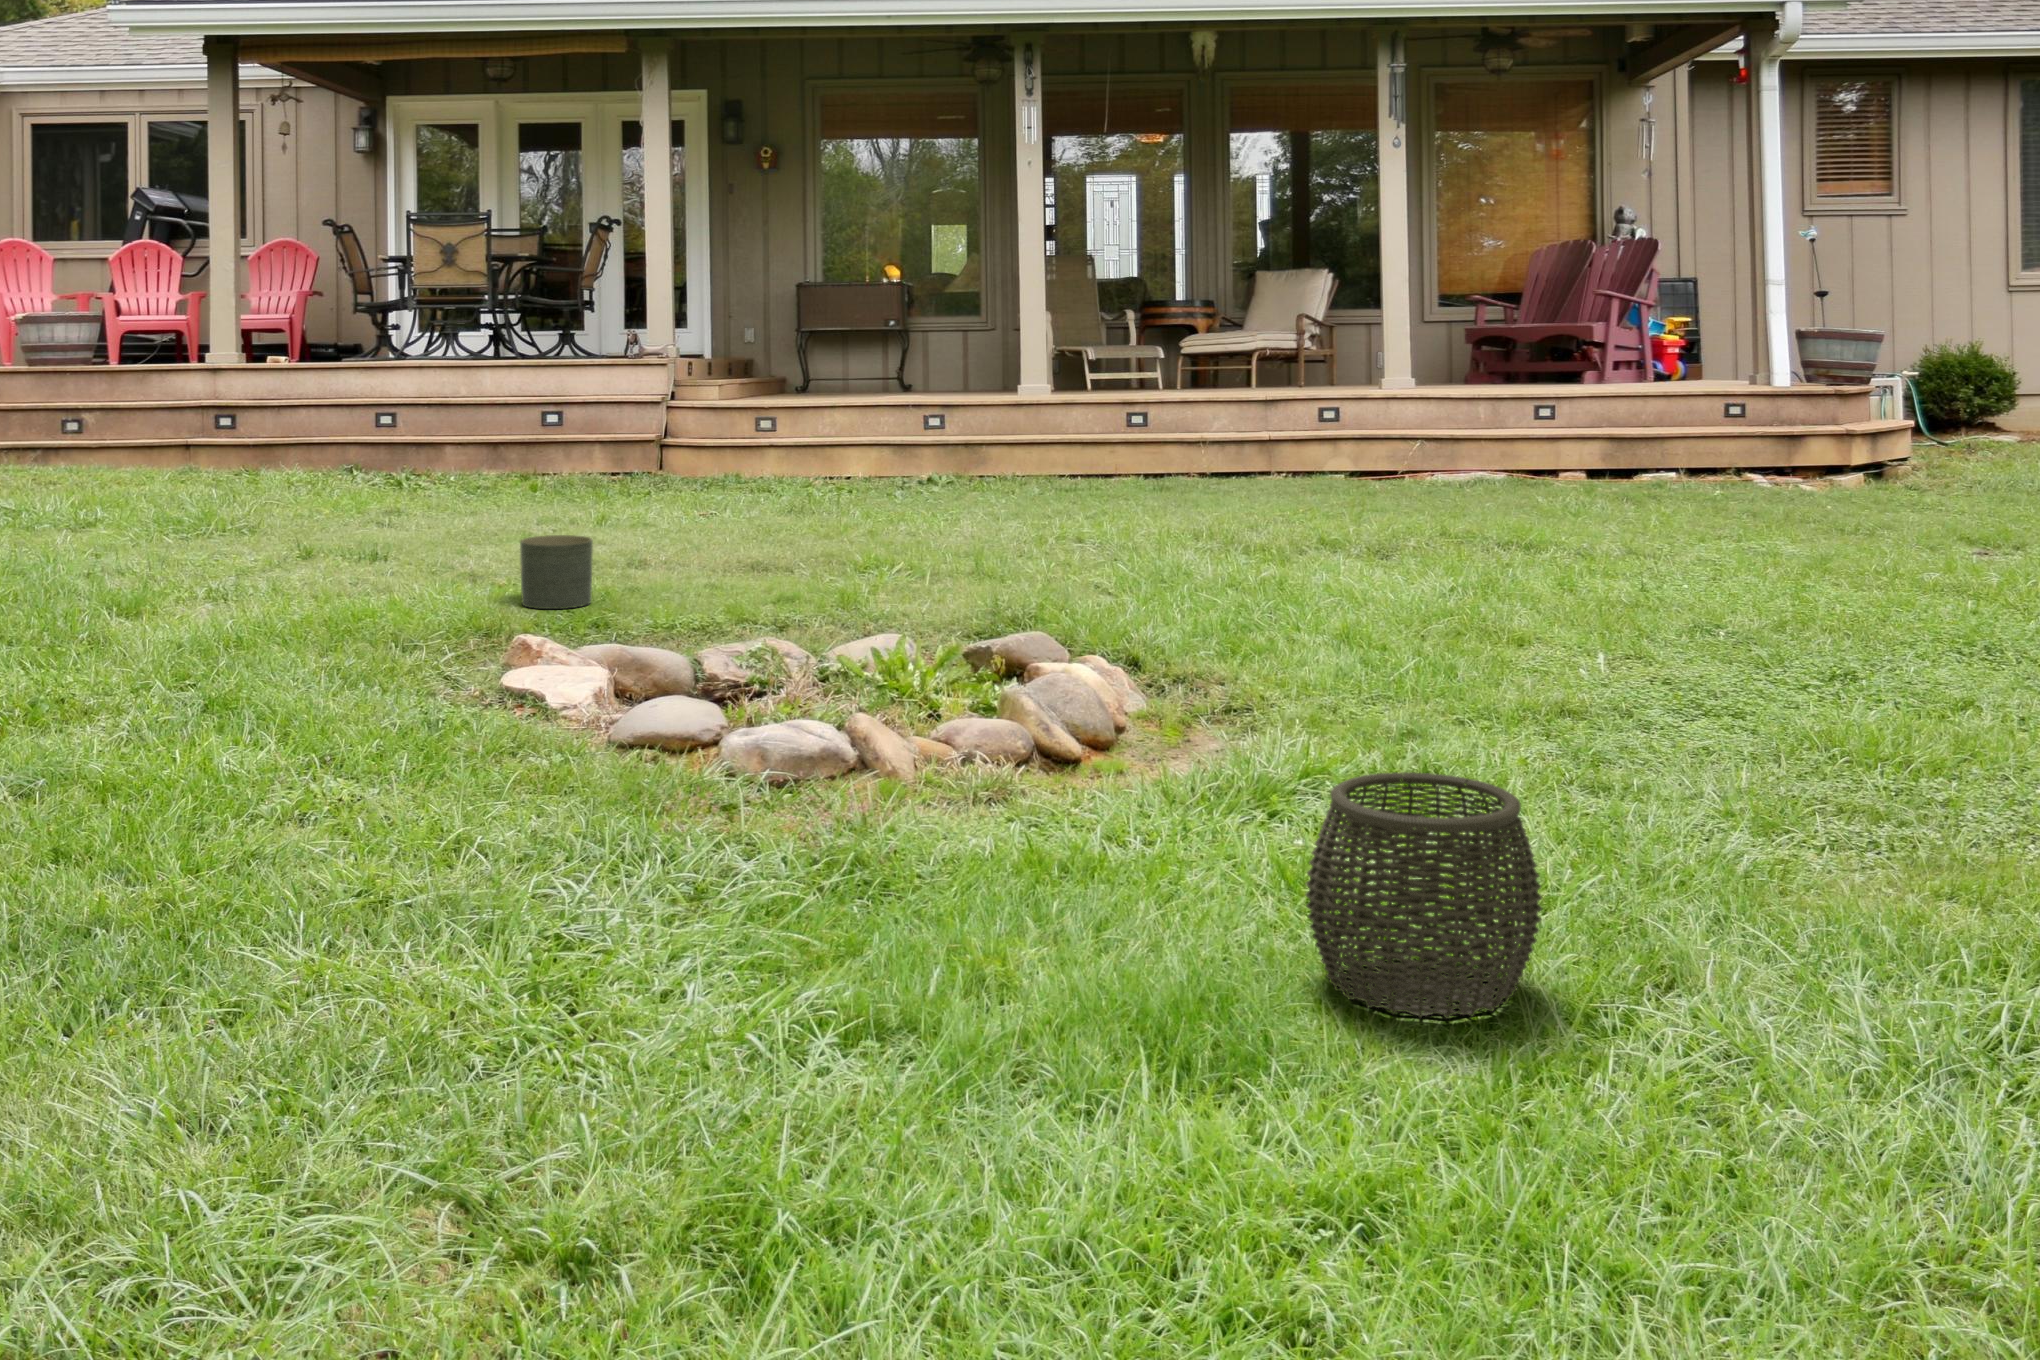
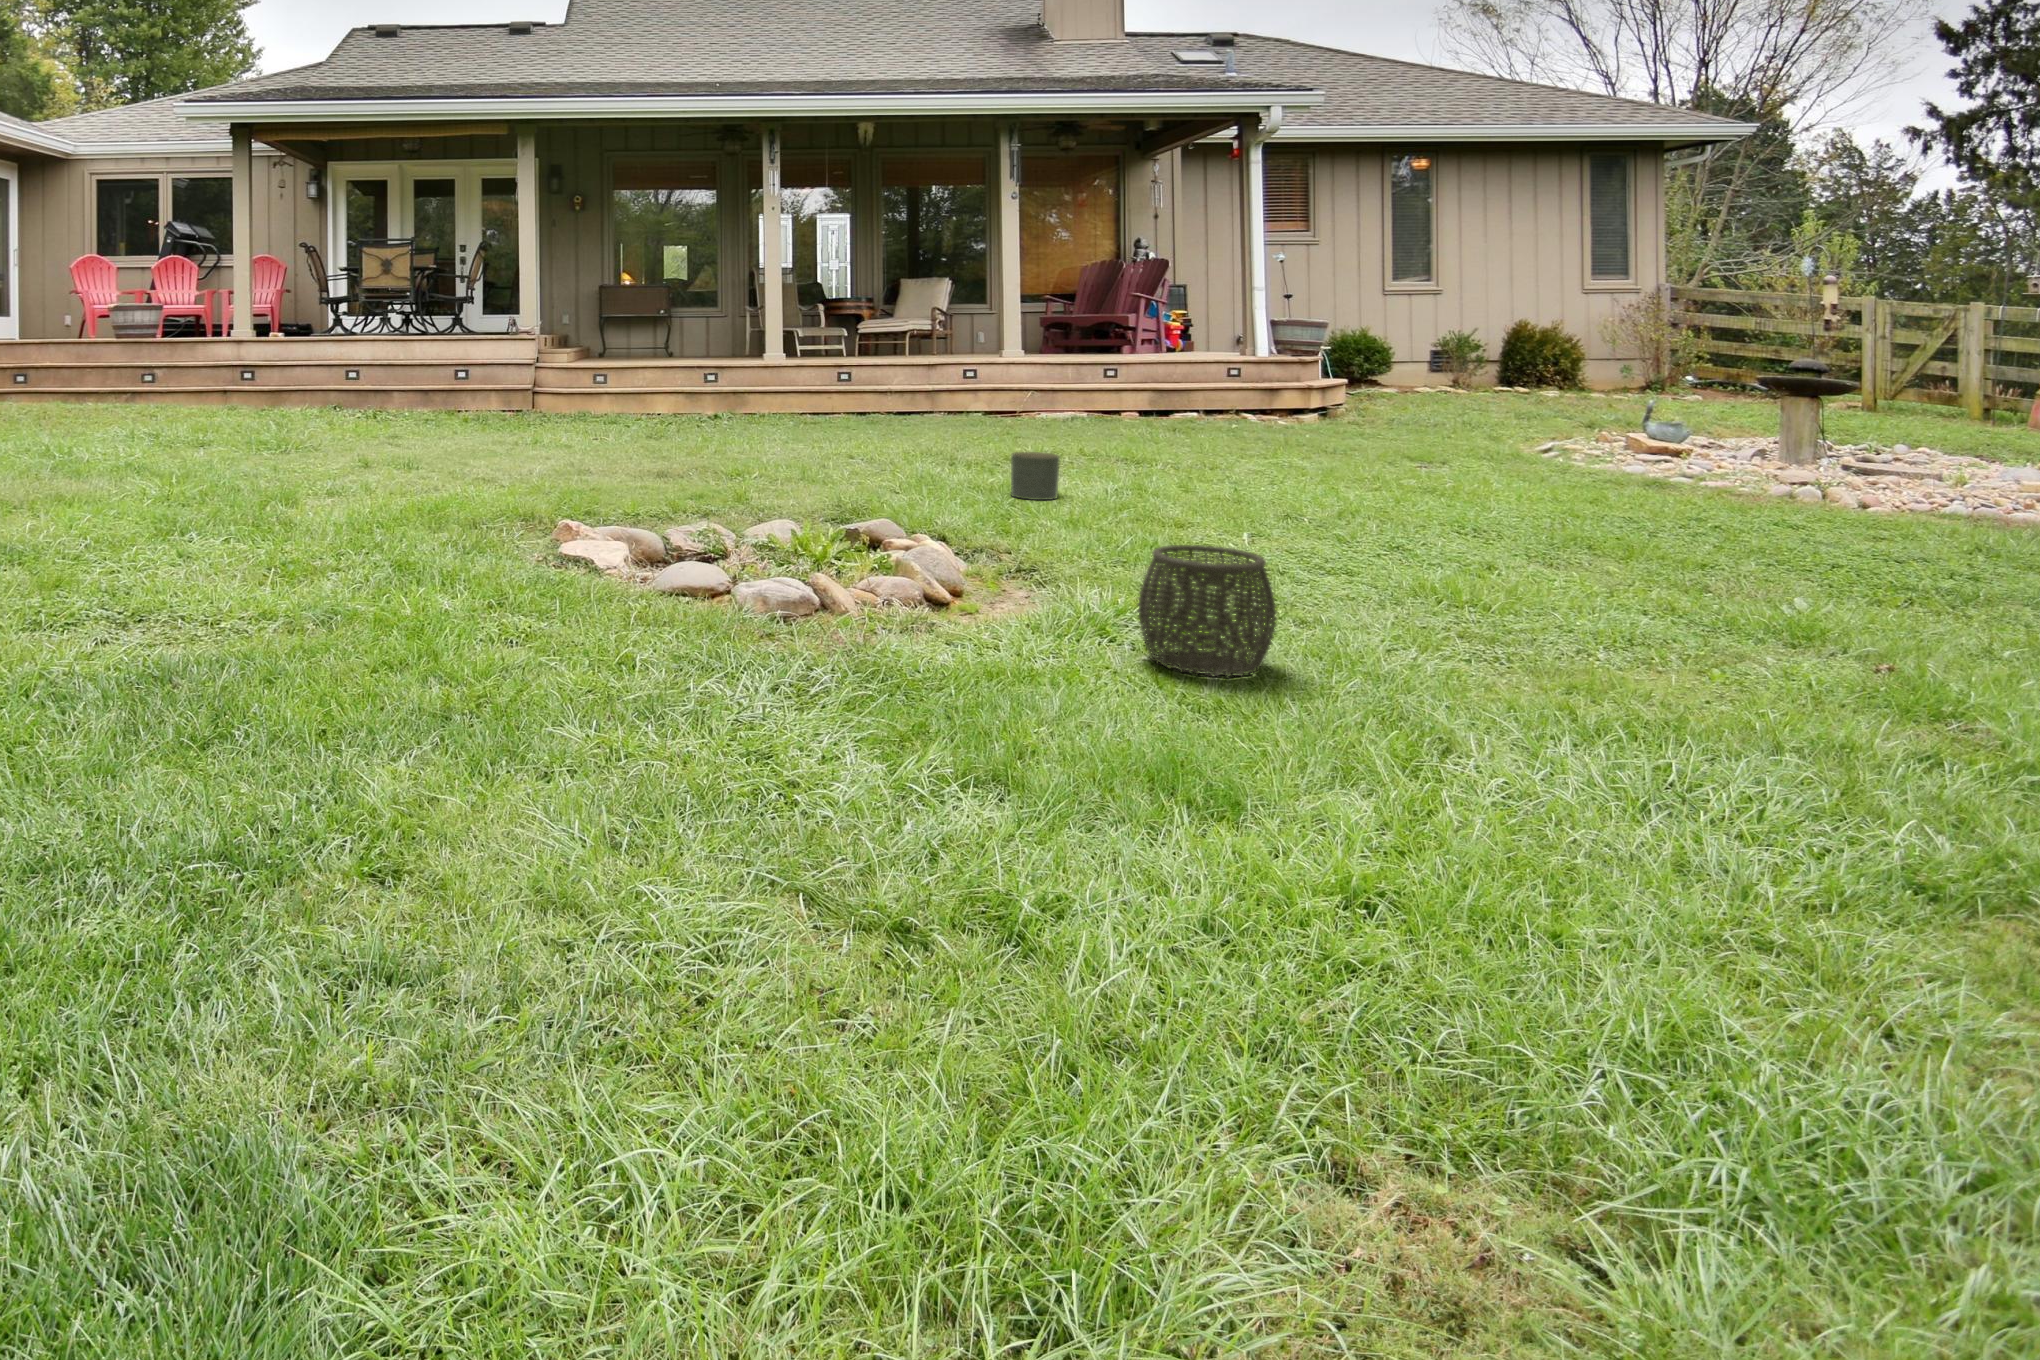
planter: present [520,535,593,609] -> present [1011,452,1060,500]

